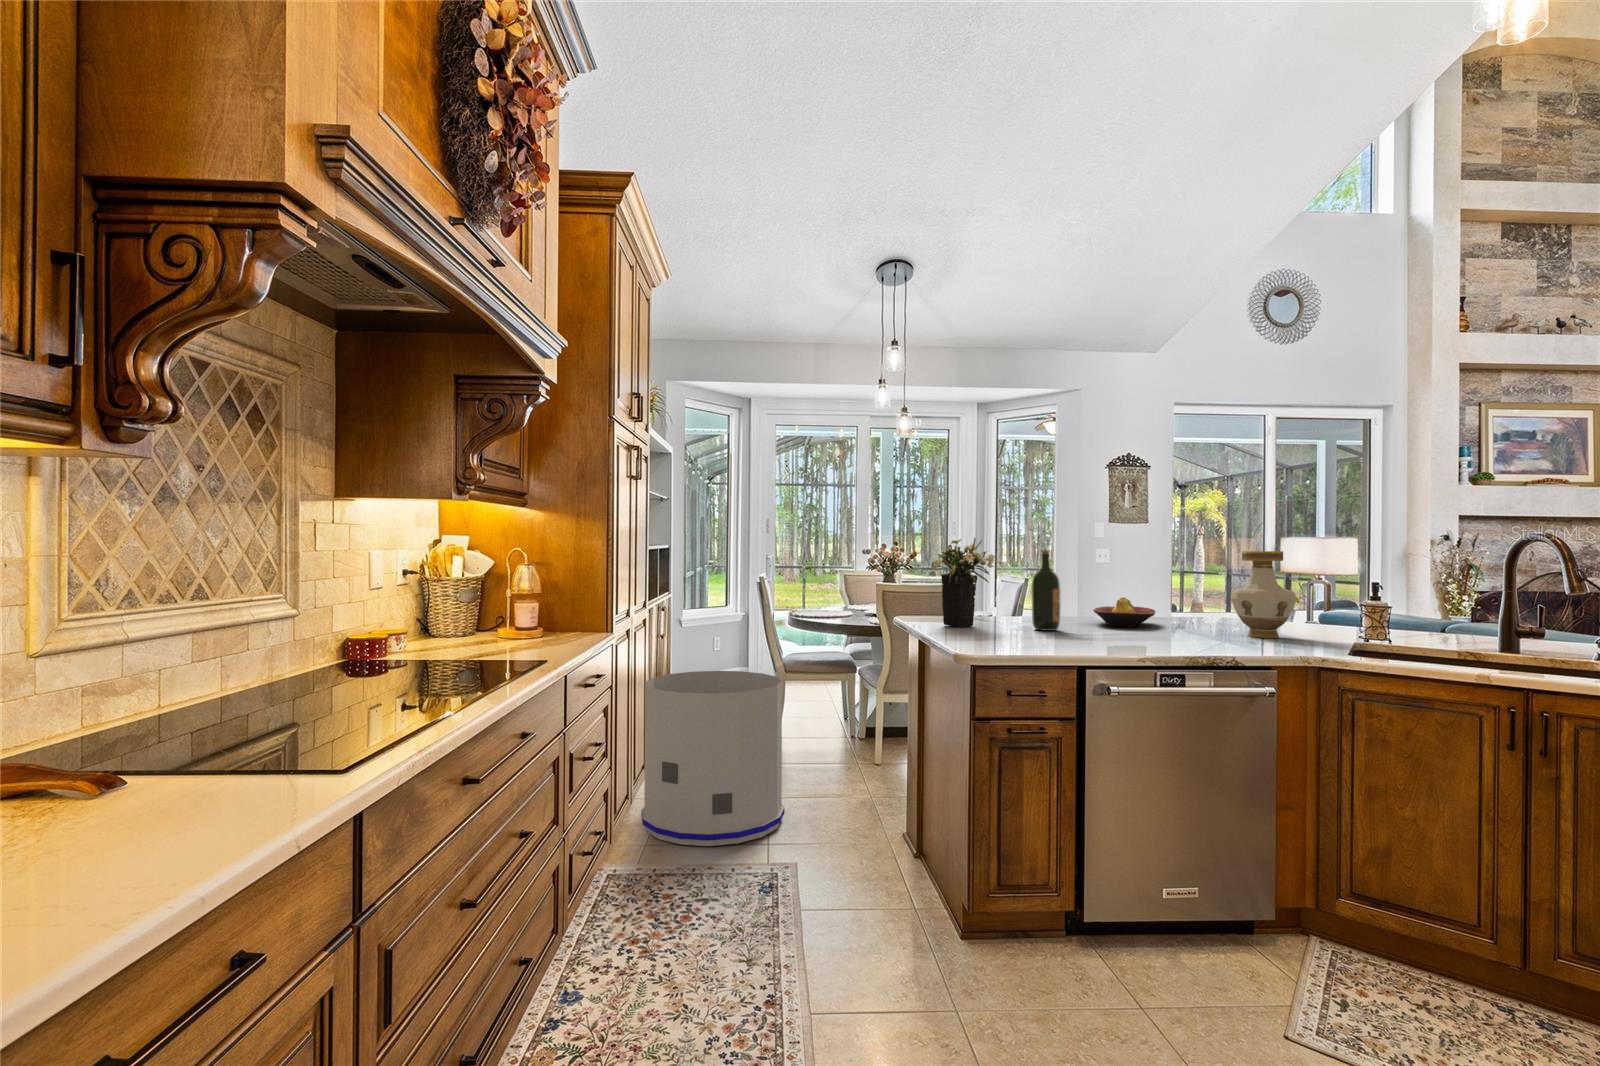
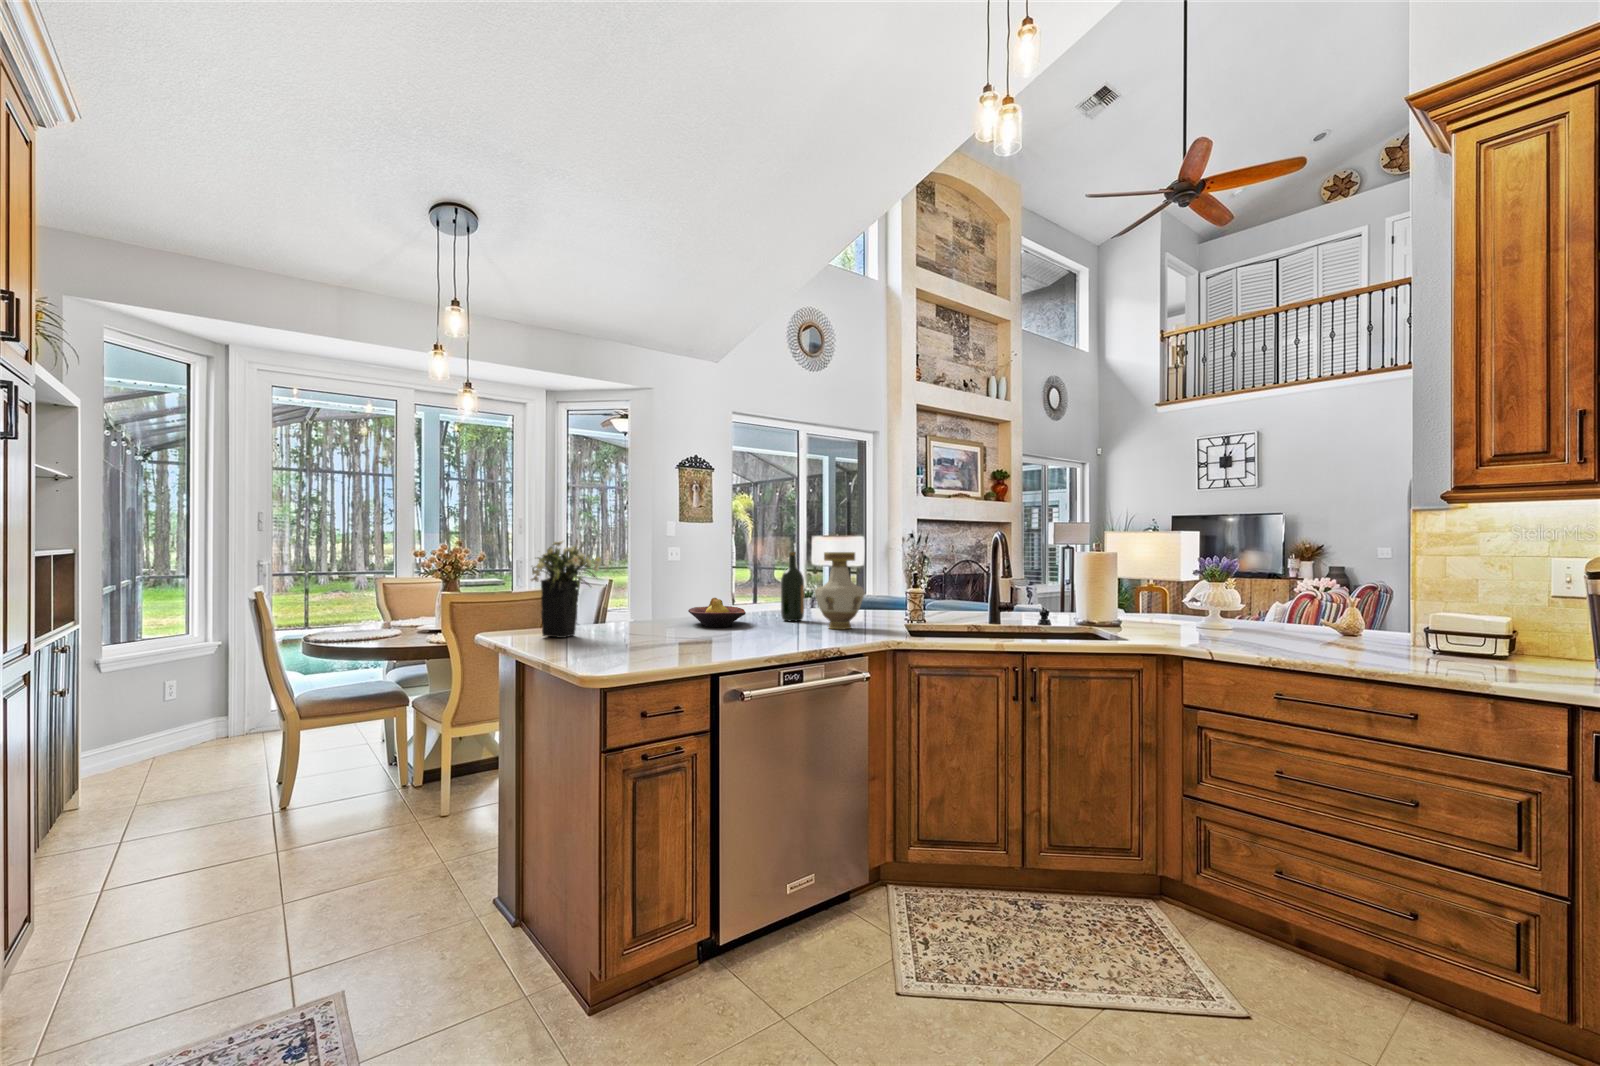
wine bottle: present [1032,550,1060,631] -> present [781,552,804,621]
trash can: present [641,671,785,846] -> none [76,715,323,977]

